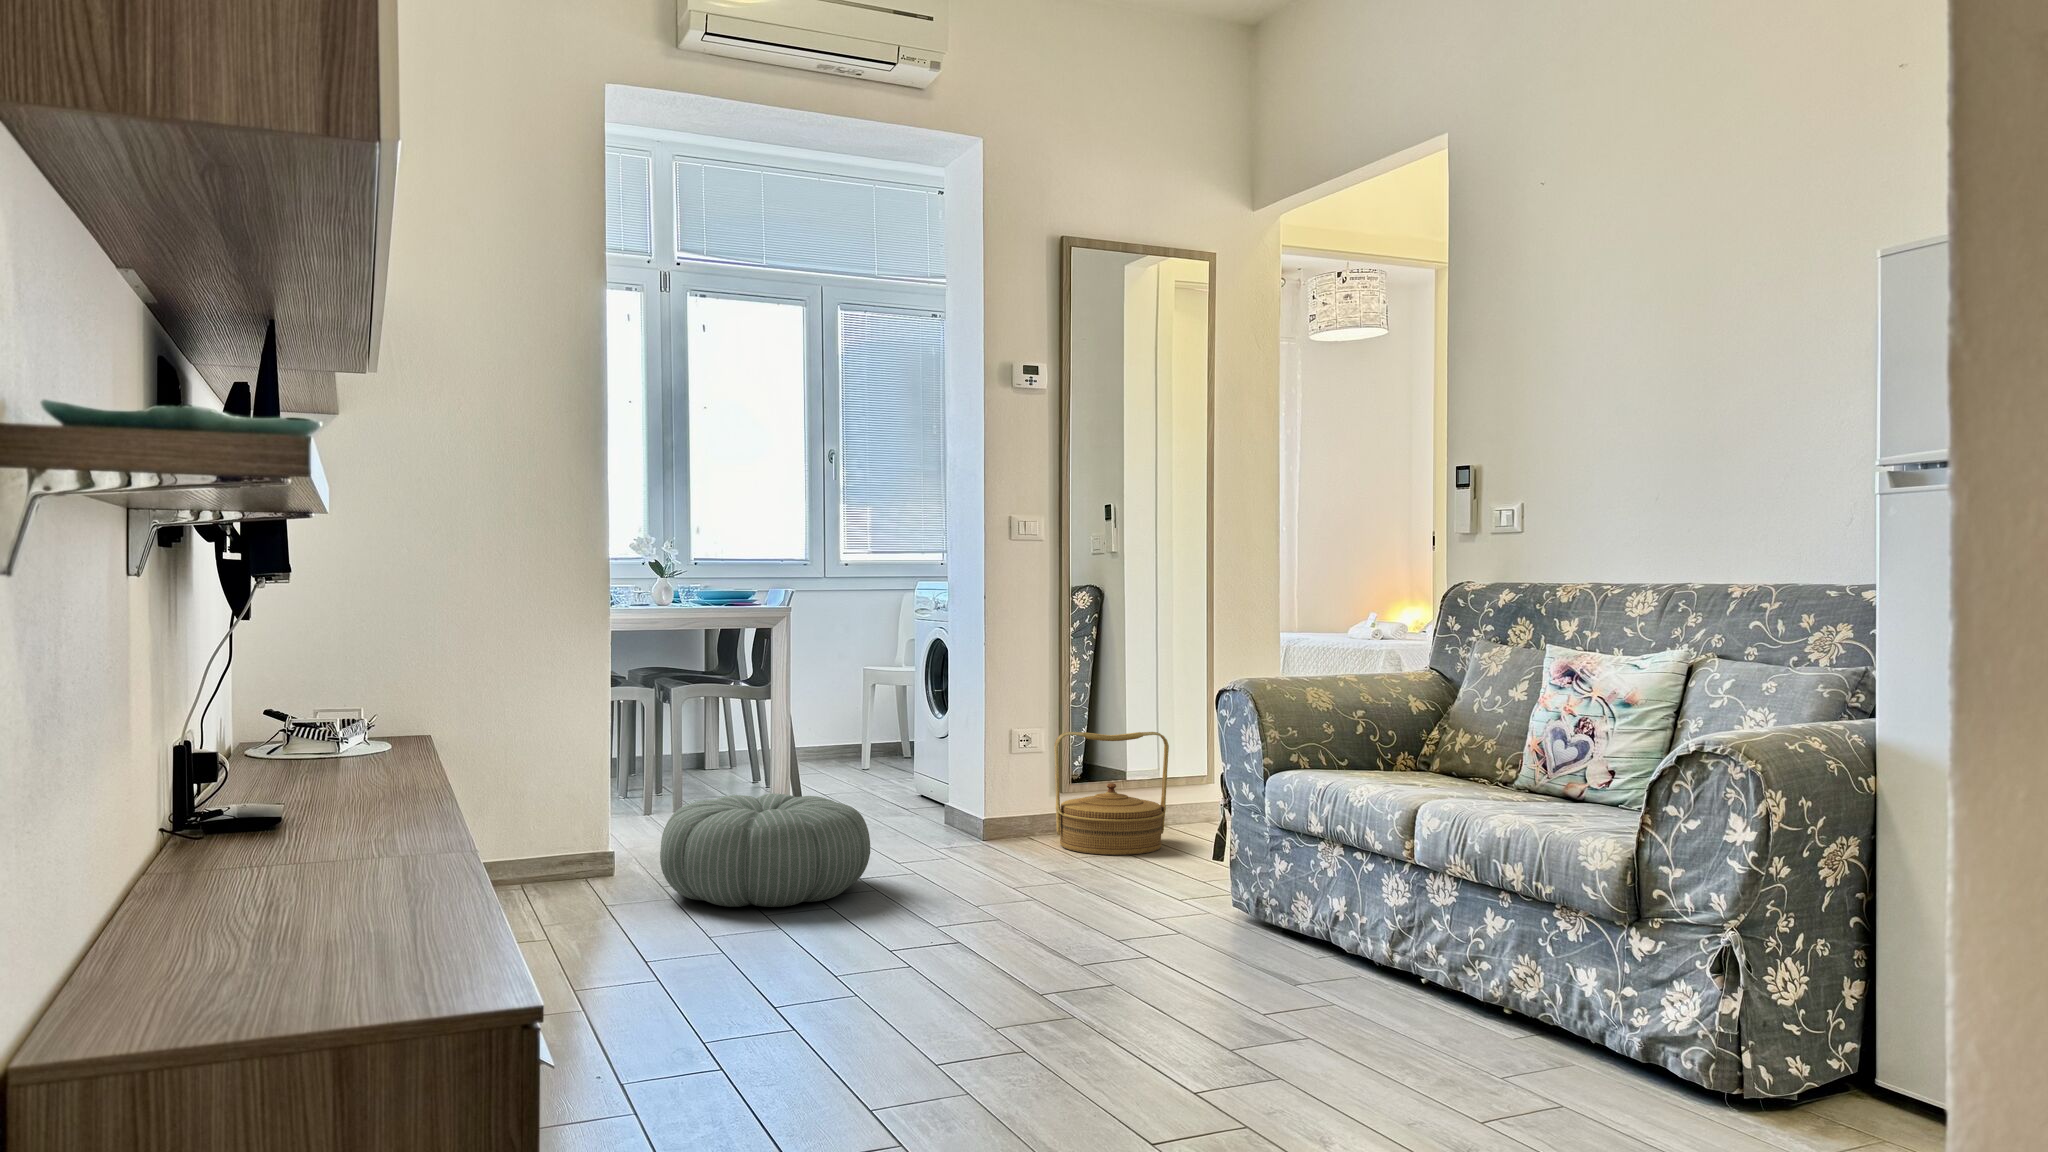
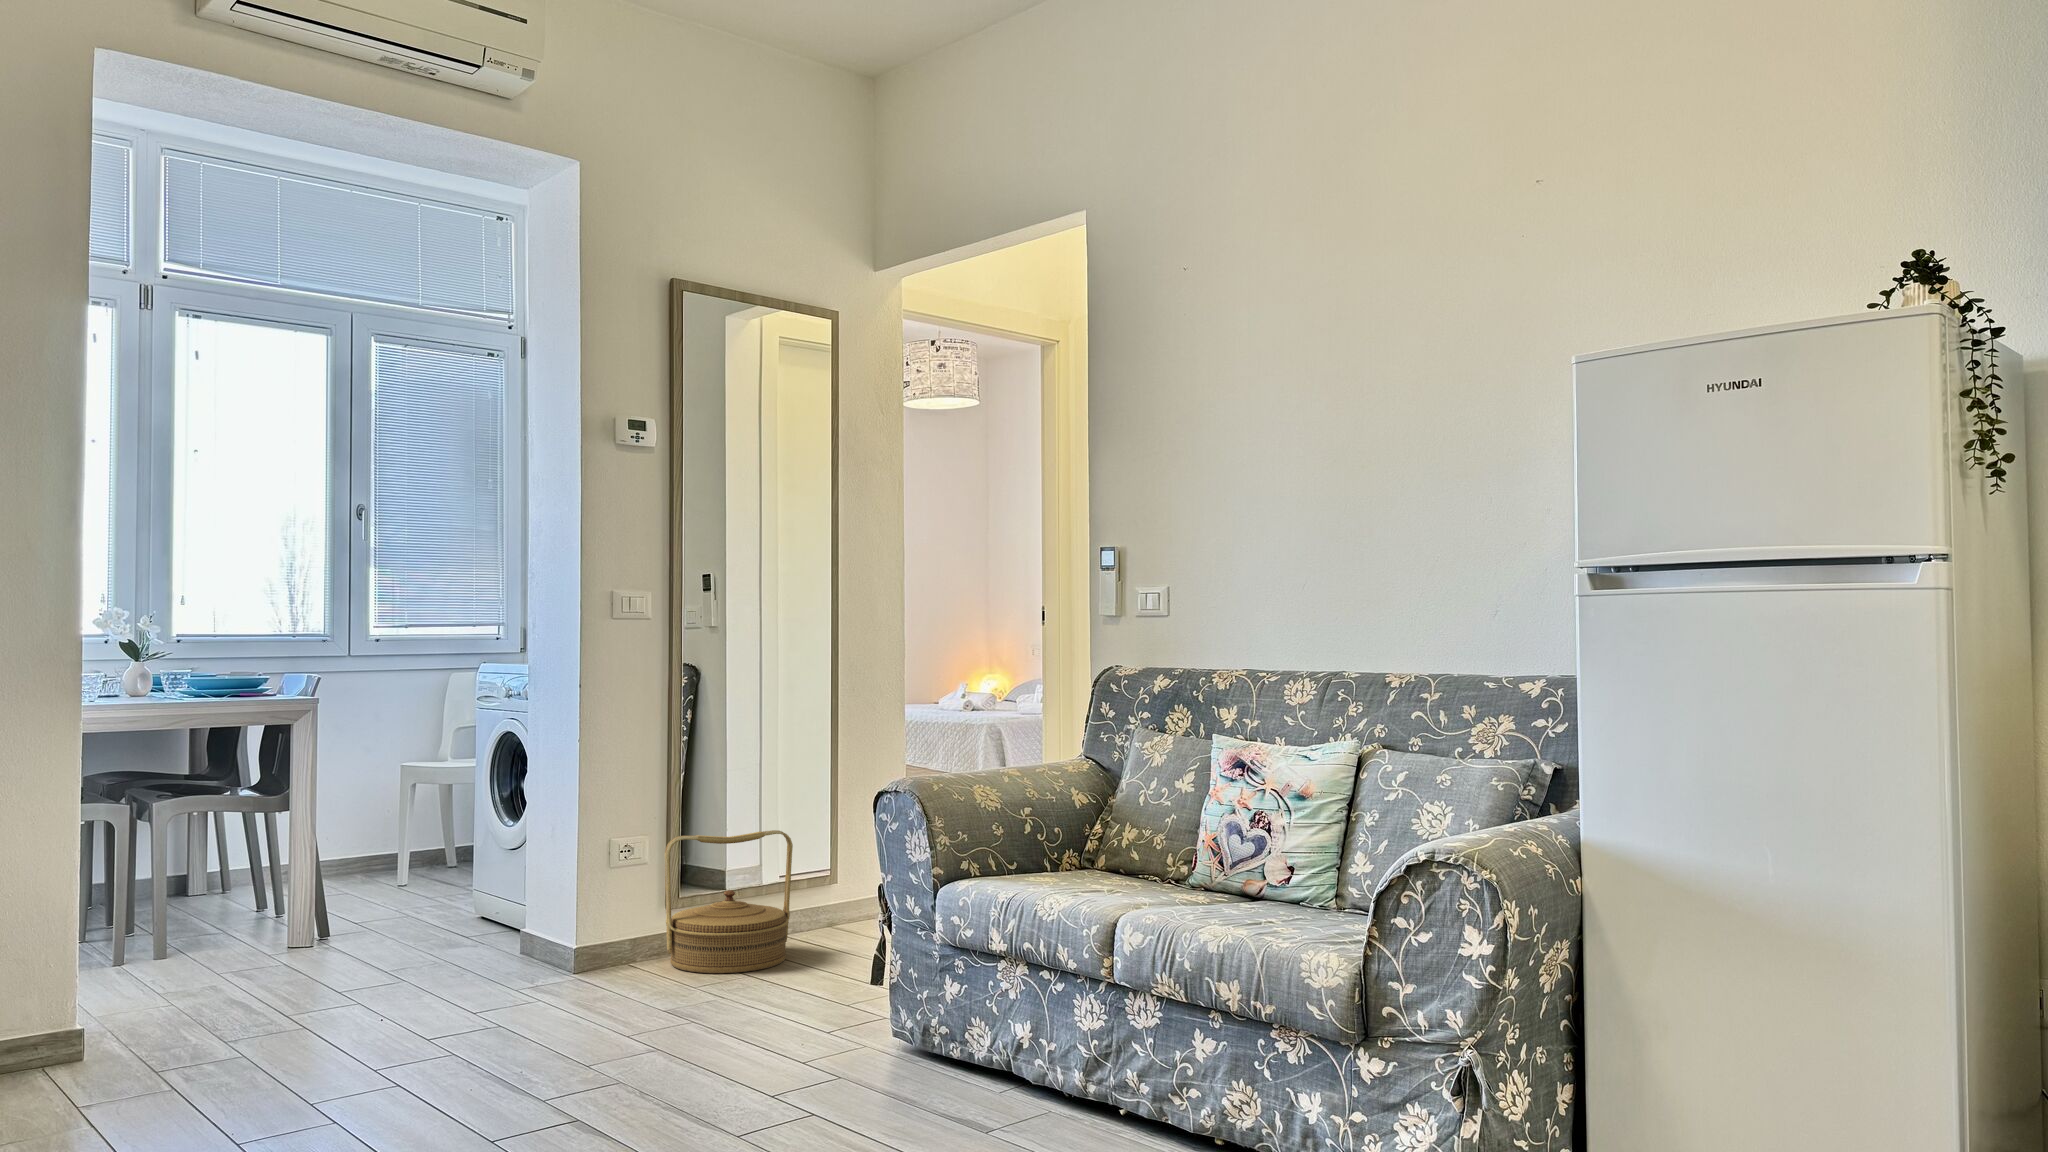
pouf: present [660,794,870,907] -> none [164,938,452,1094]

